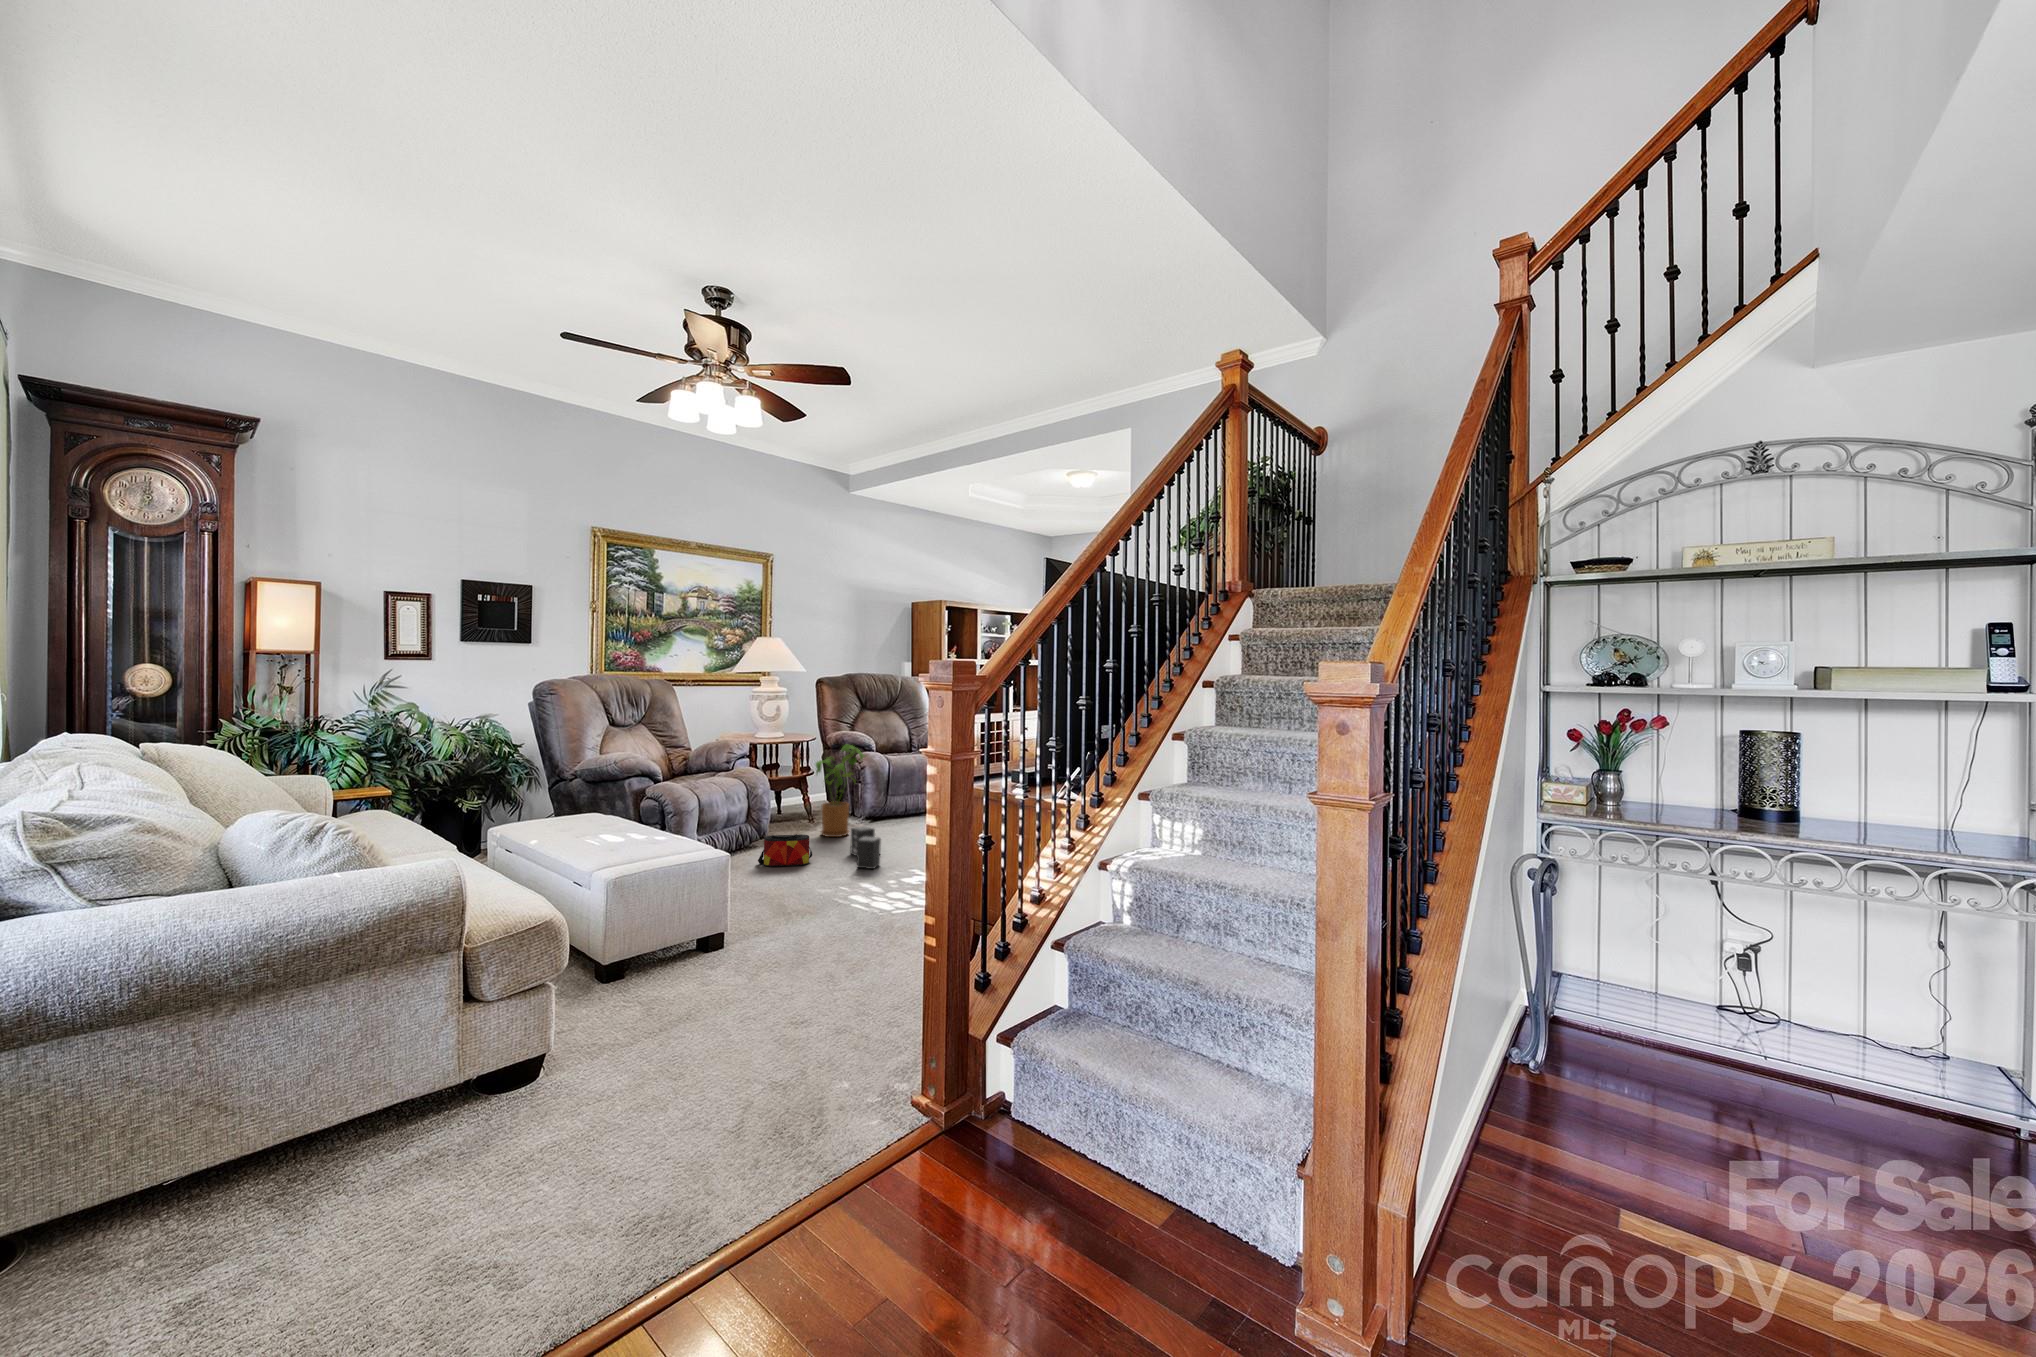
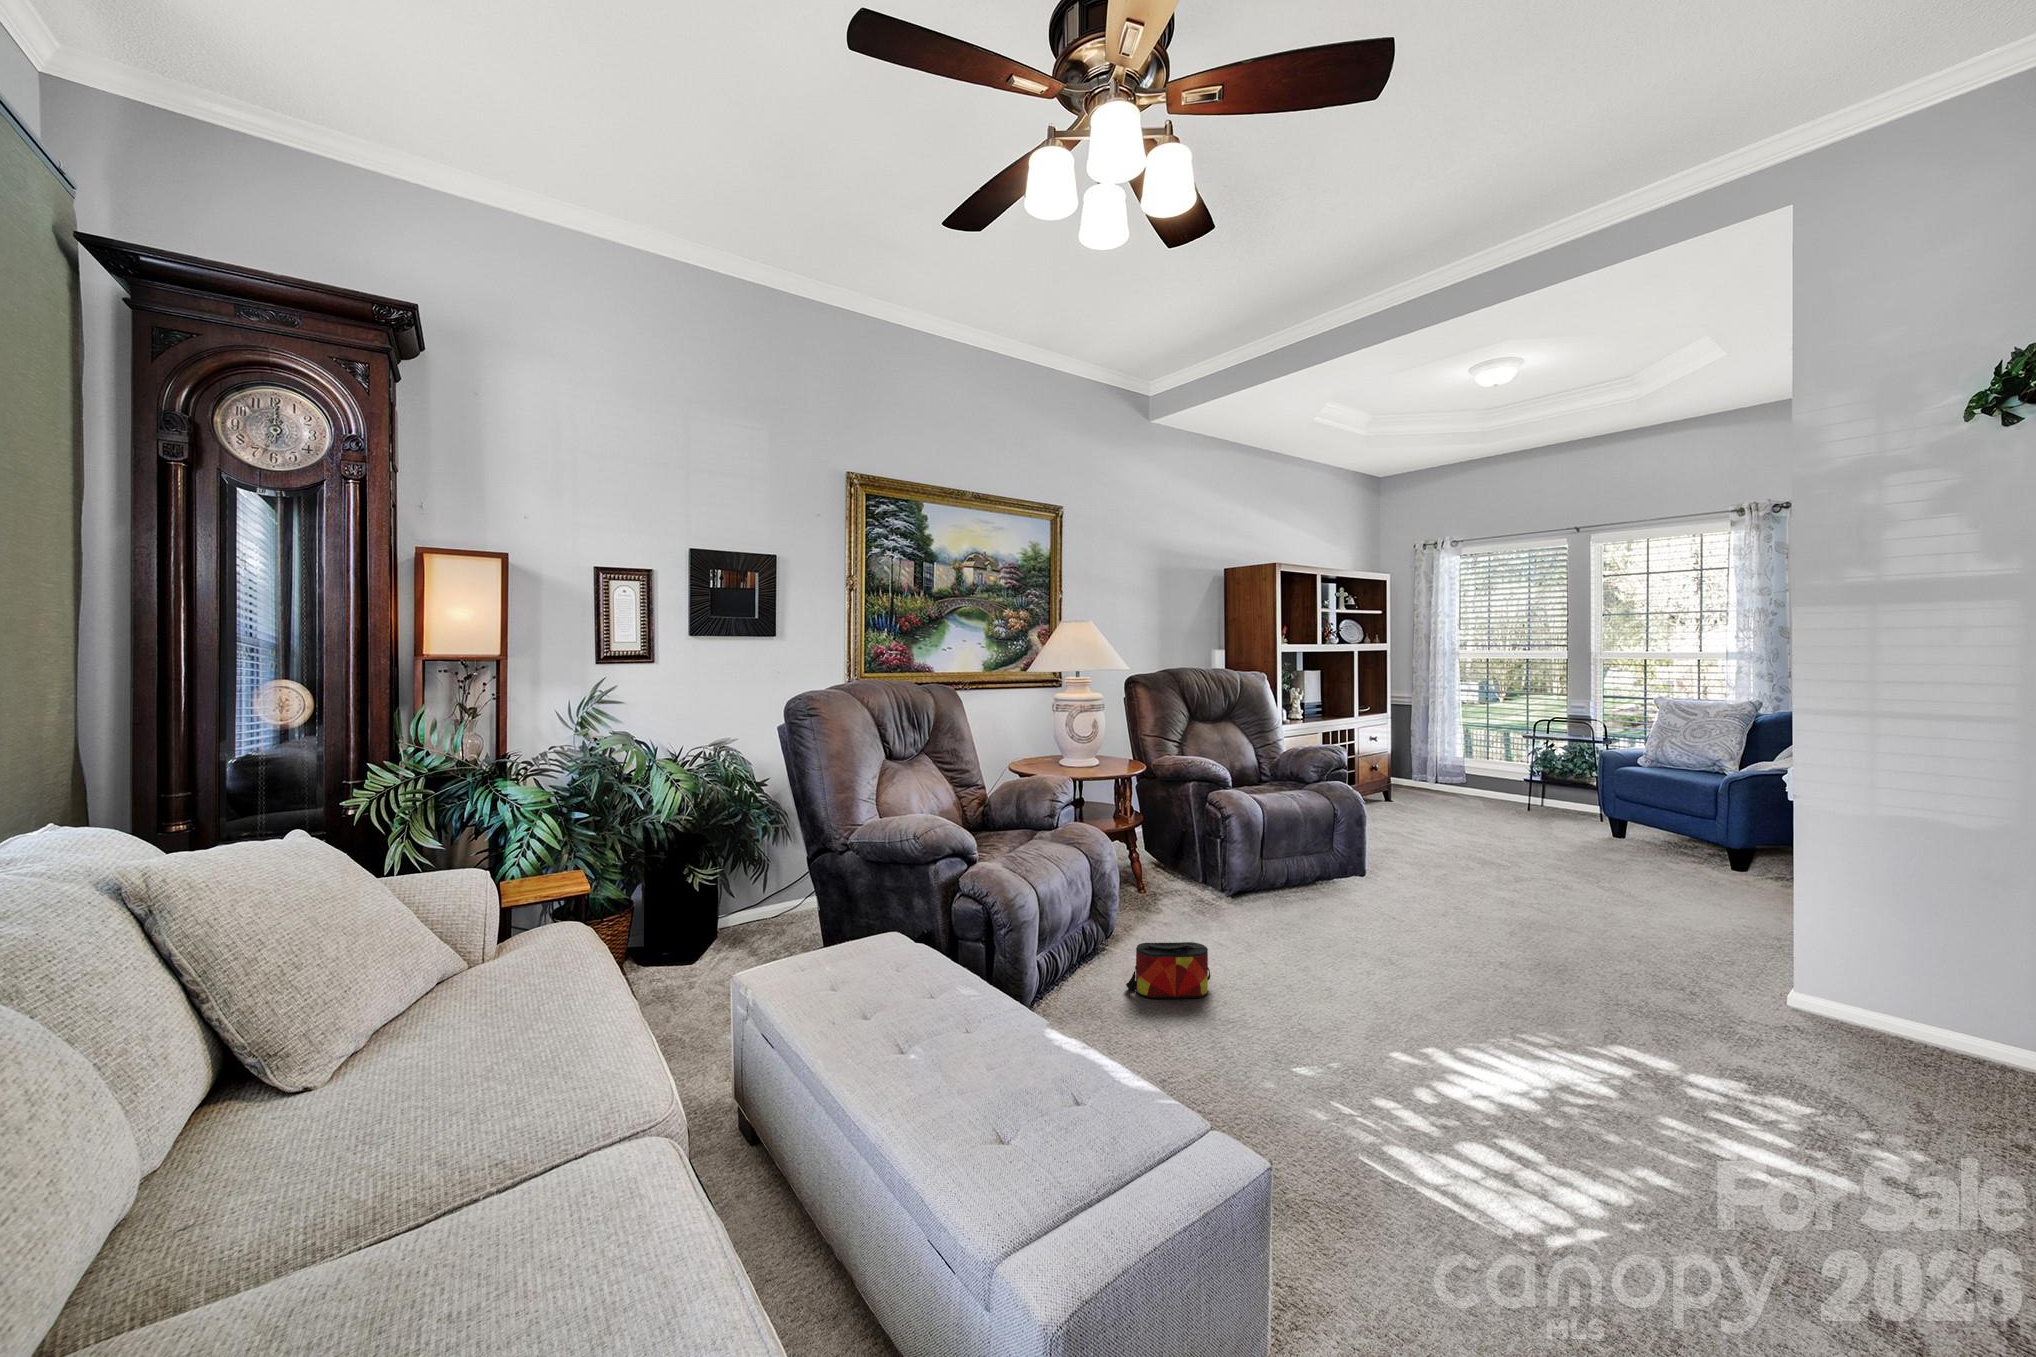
house plant: present [816,745,865,837] -> none [1168,784,1249,927]
speaker: present [850,826,881,869] -> none [1259,925,1333,1017]

